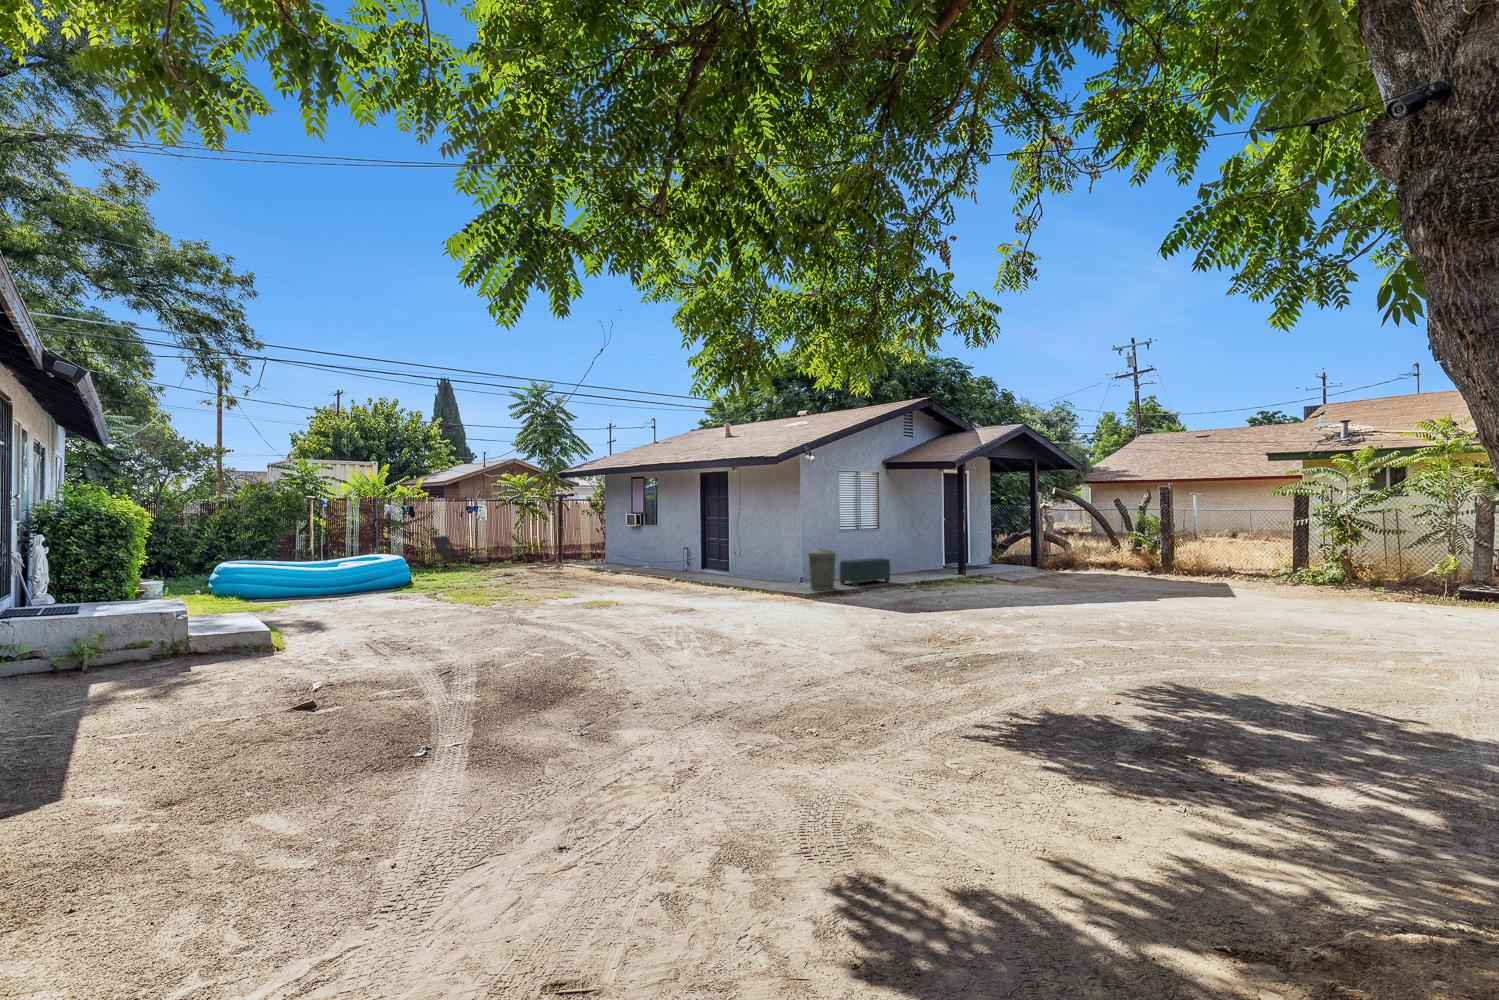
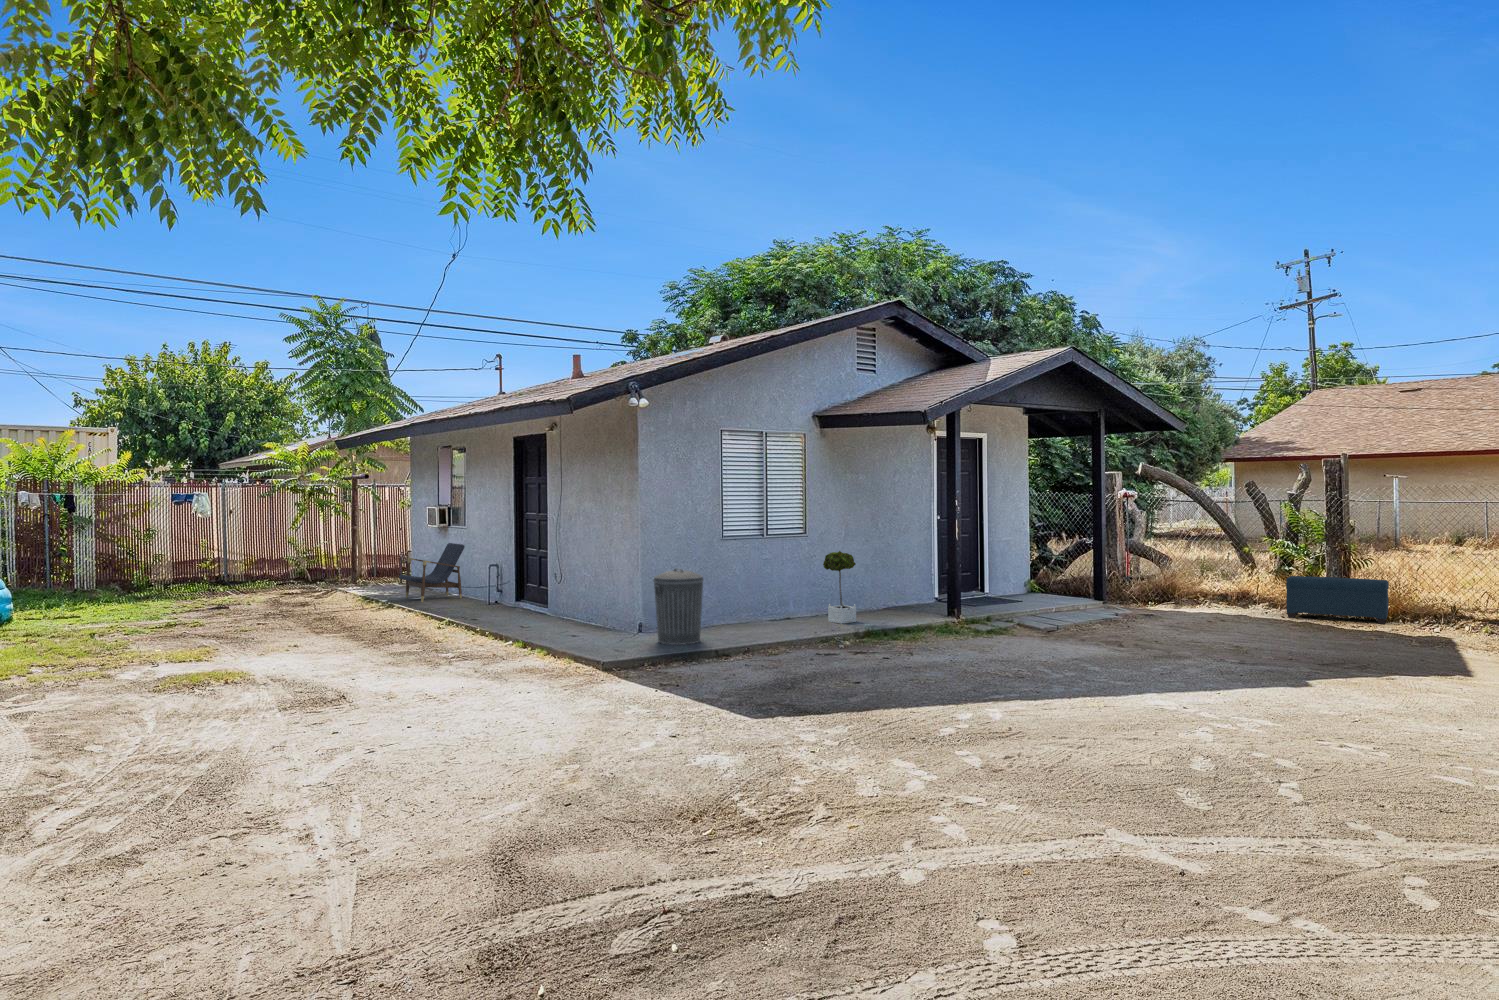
lounge chair: present [432,536,470,566] -> present [399,543,465,602]
potted tree: none [888,539,906,580] -> present [823,551,856,624]
bench: present [840,558,890,586] -> present [1286,576,1389,624]

